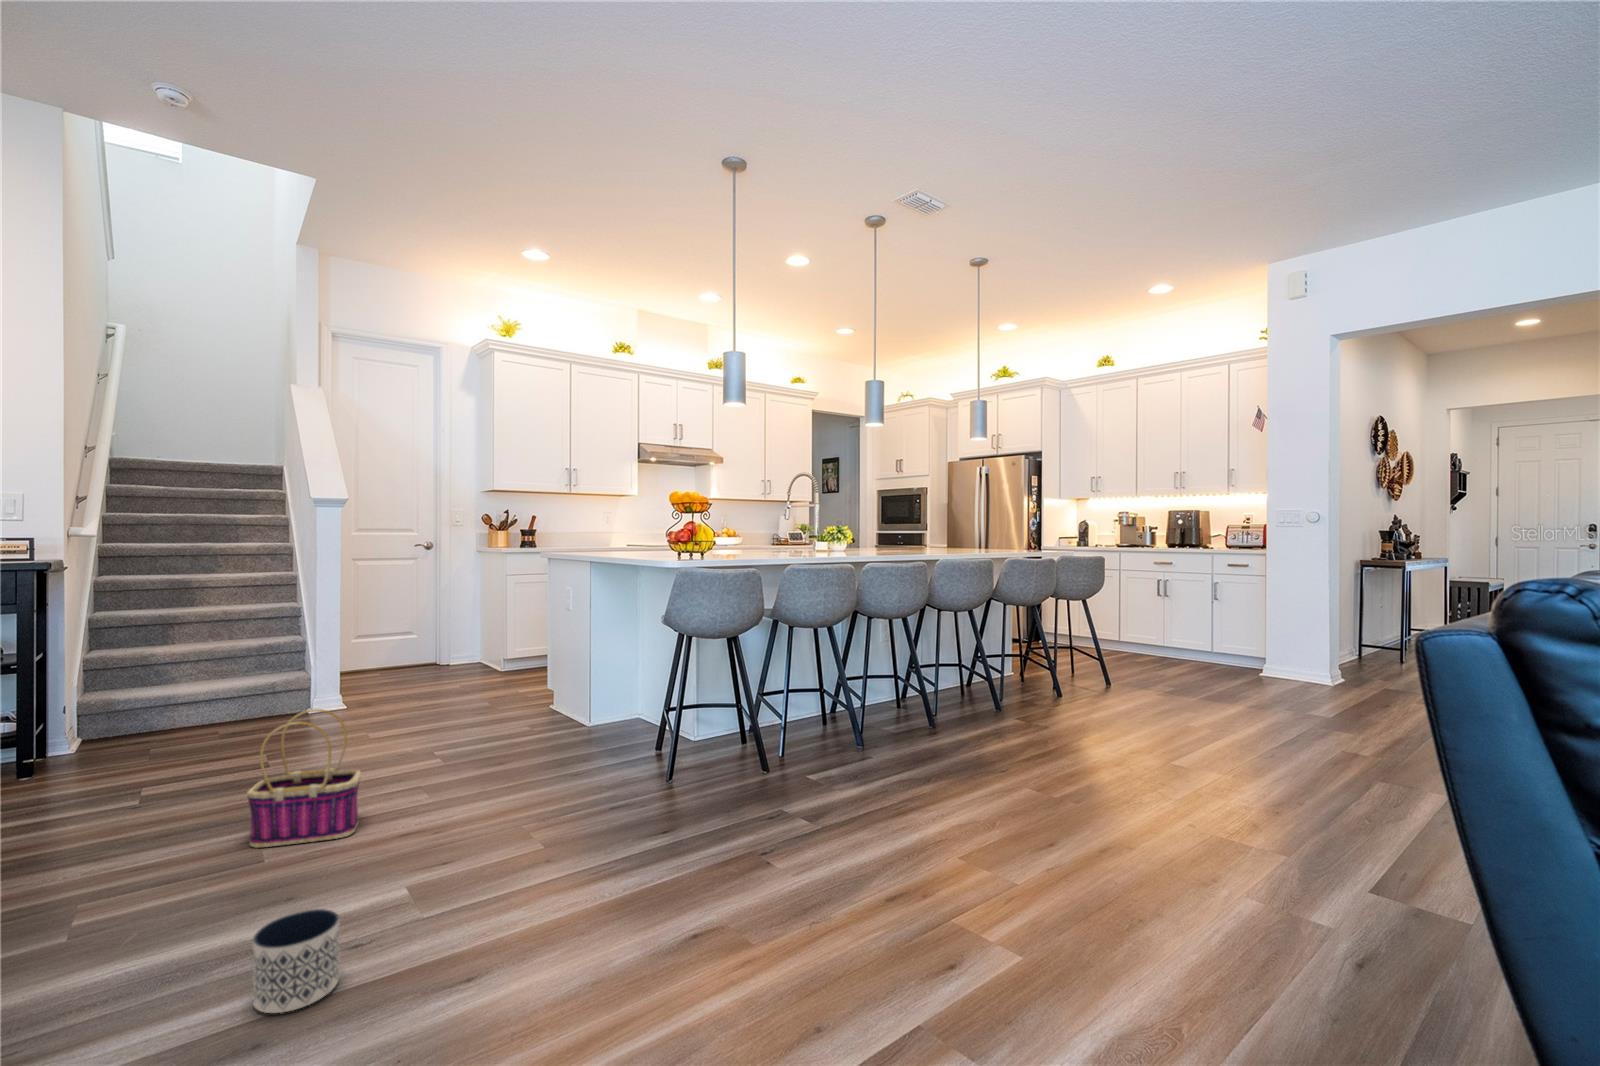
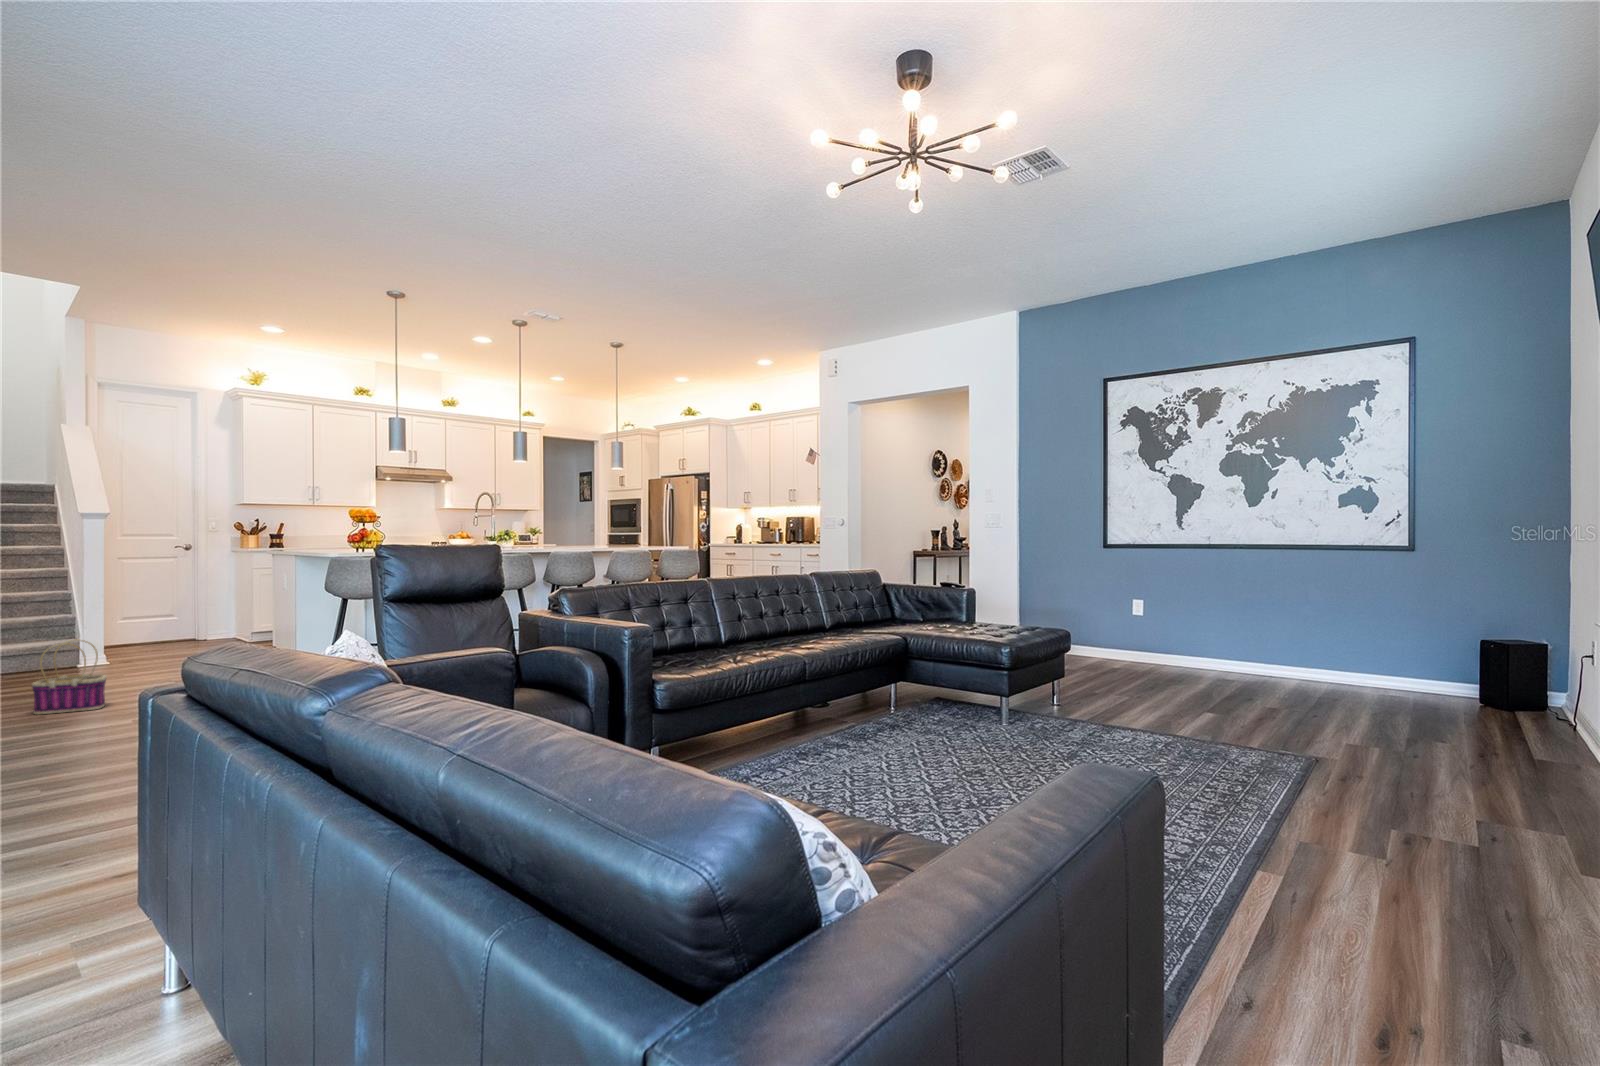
planter: present [253,909,340,1013] -> none [39,712,84,749]

